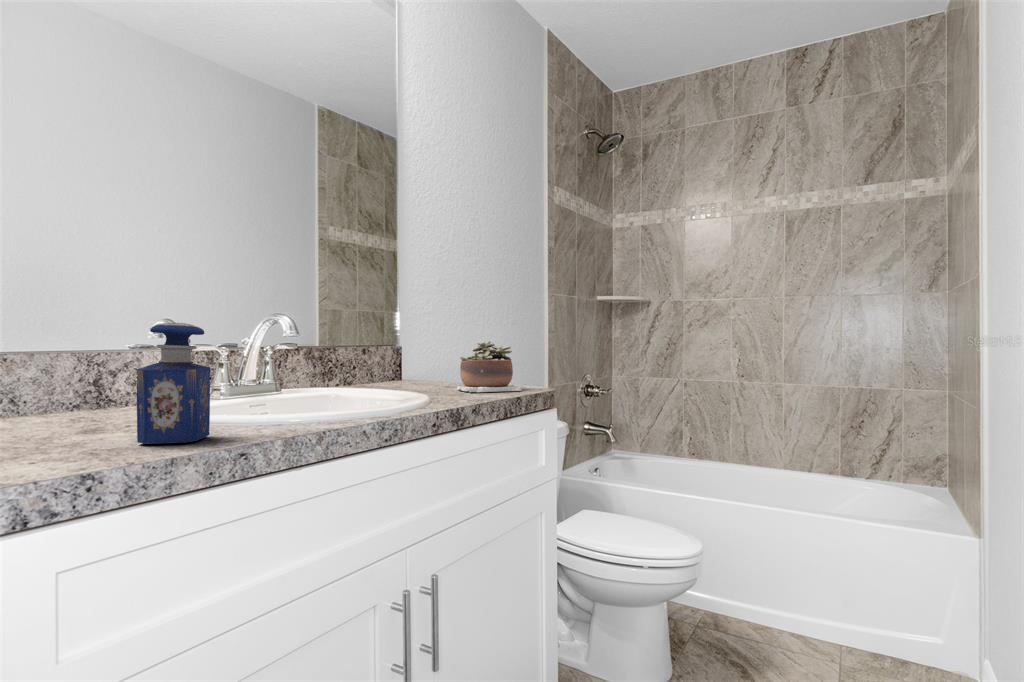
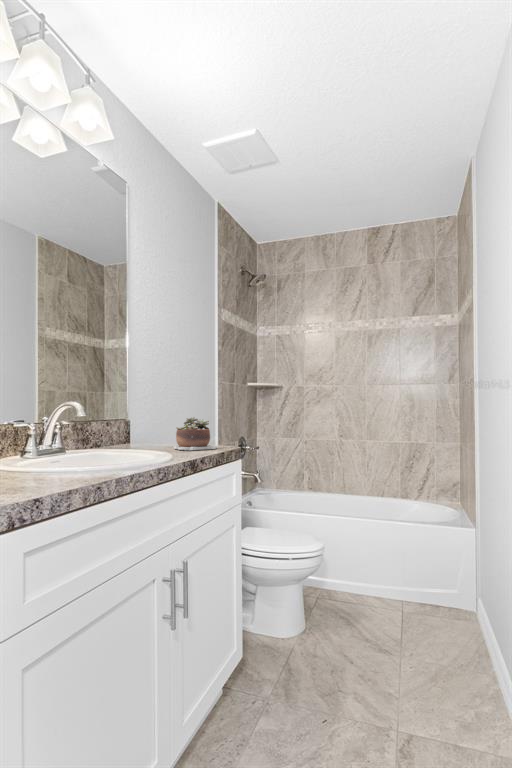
perfume bottle: present [137,323,210,444] -> none [36,415,71,484]

